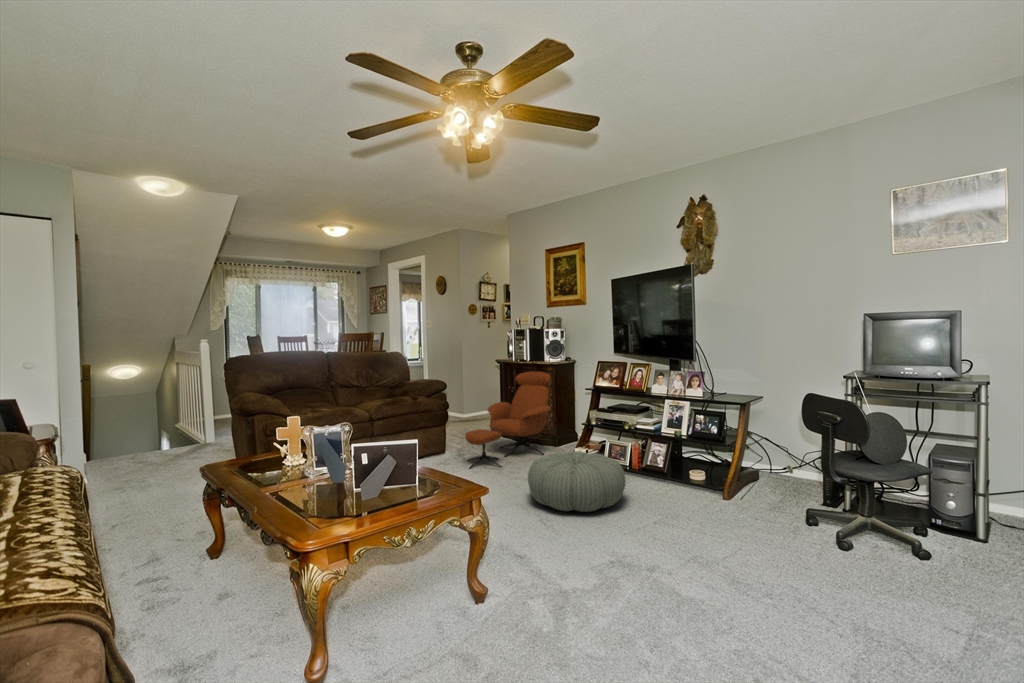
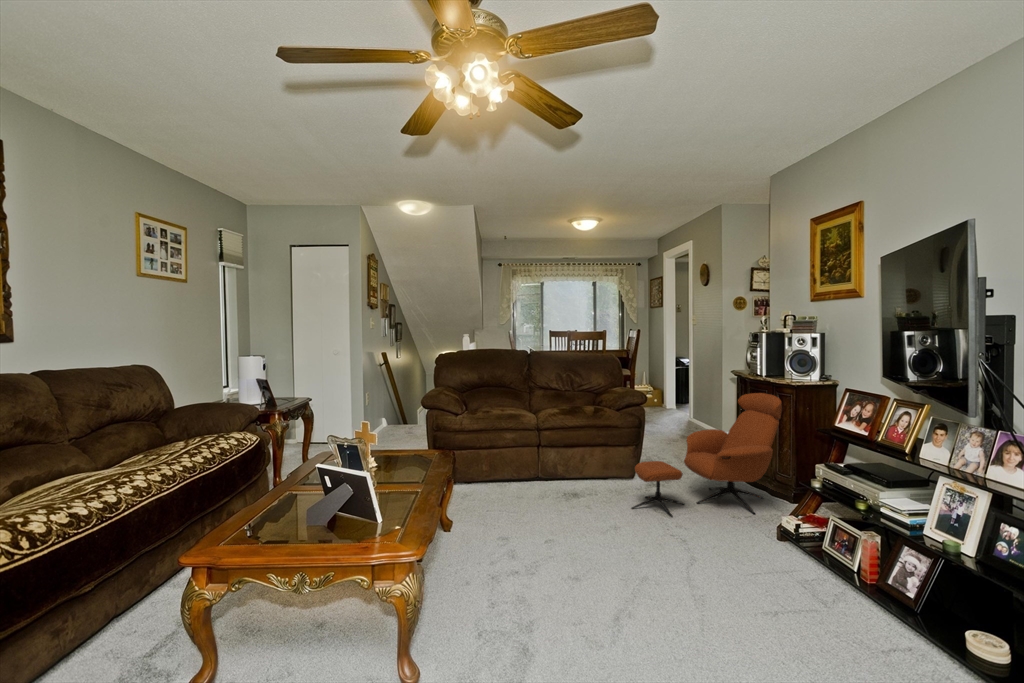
pouf: present [528,451,626,512] -> none [625,521,785,633]

